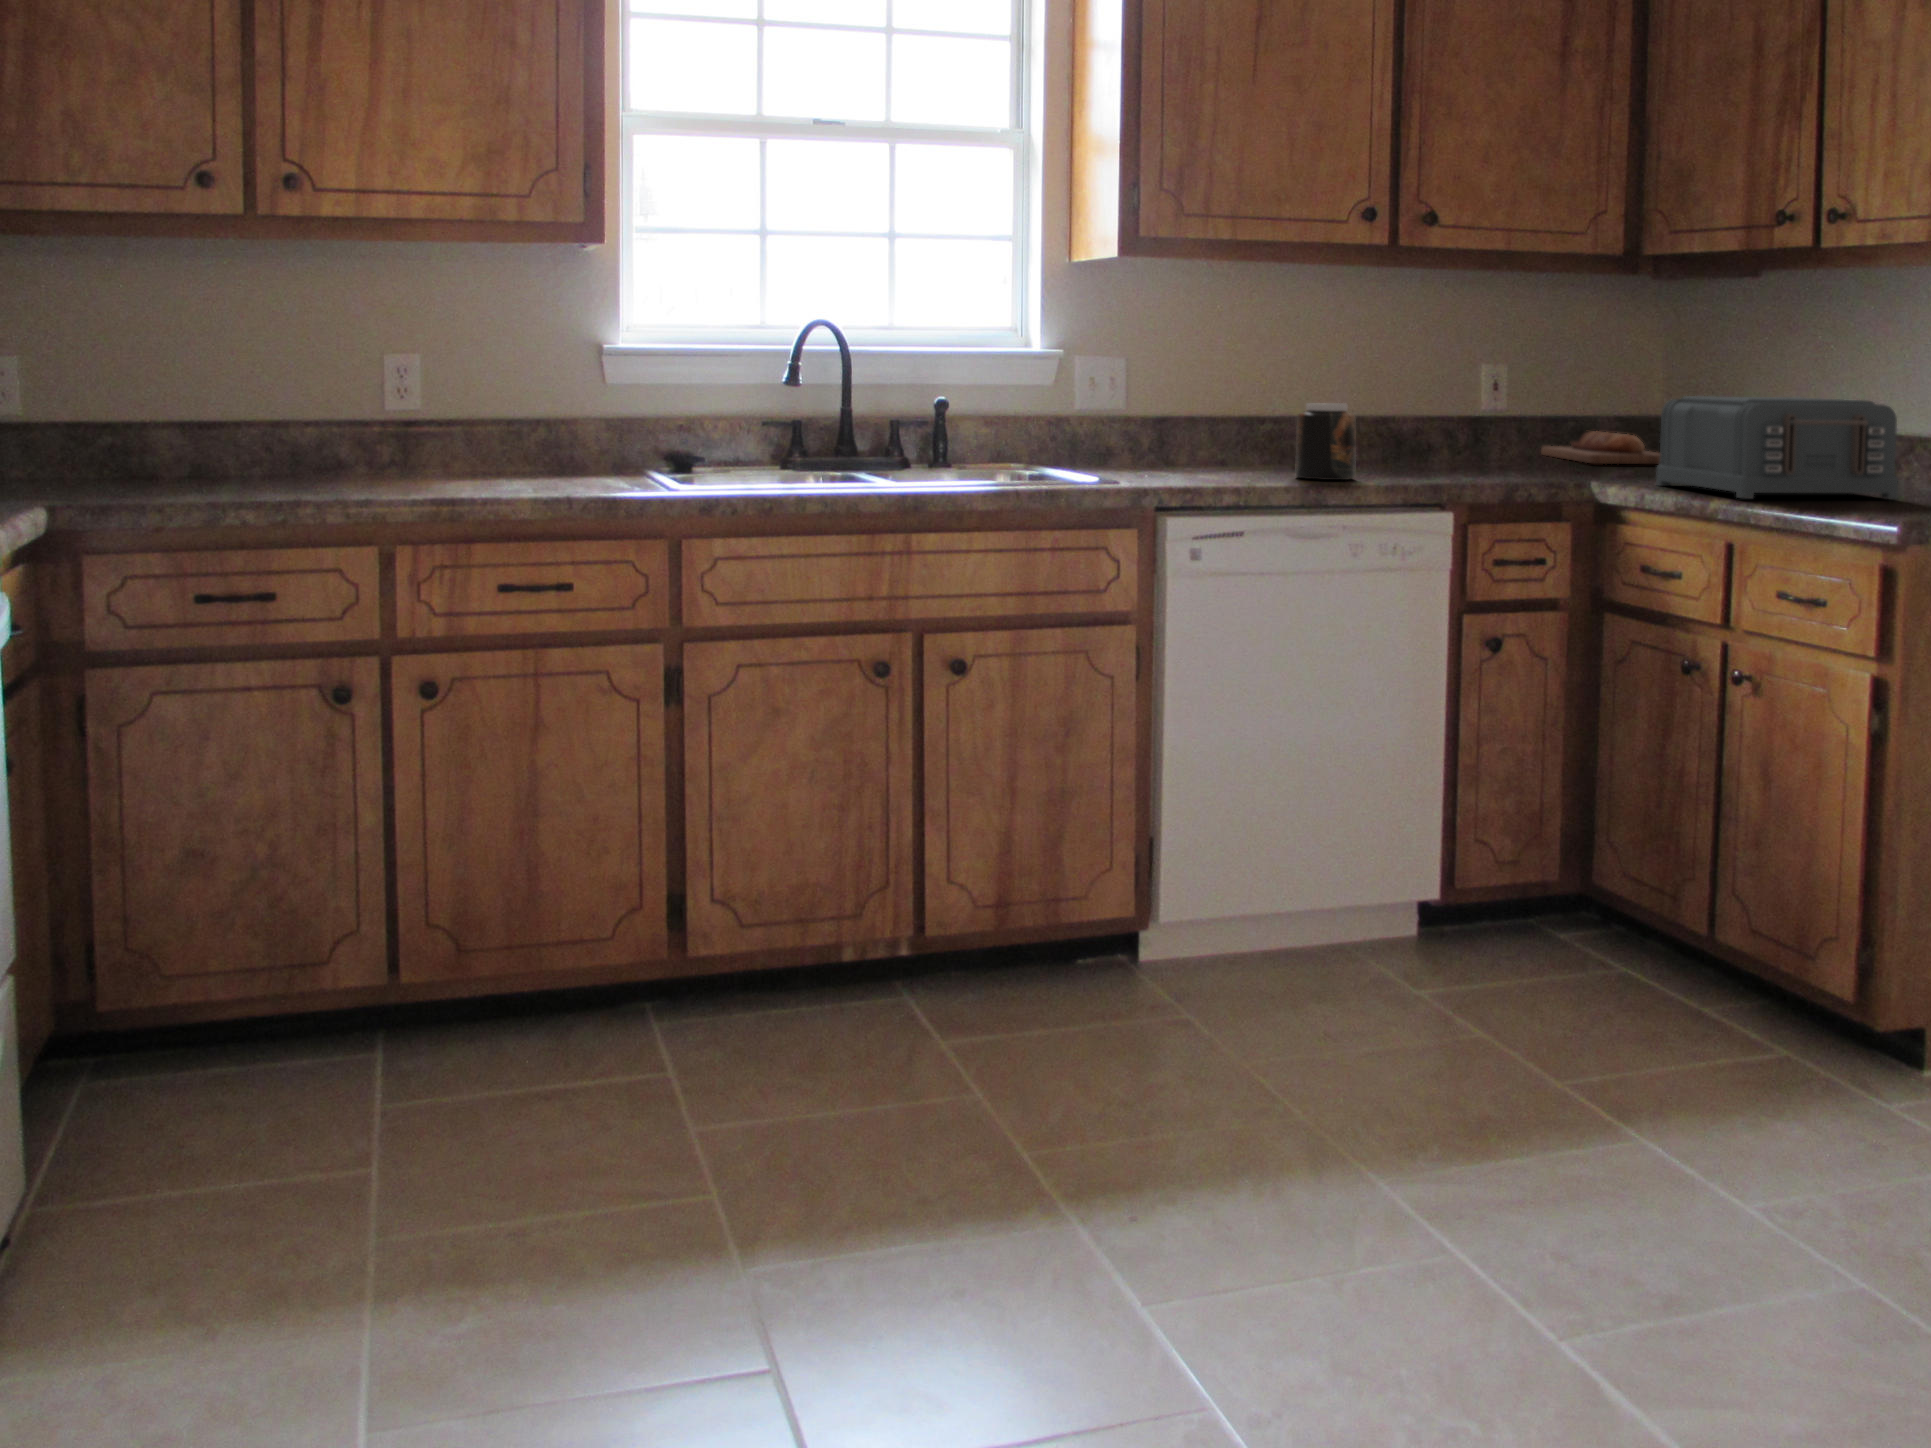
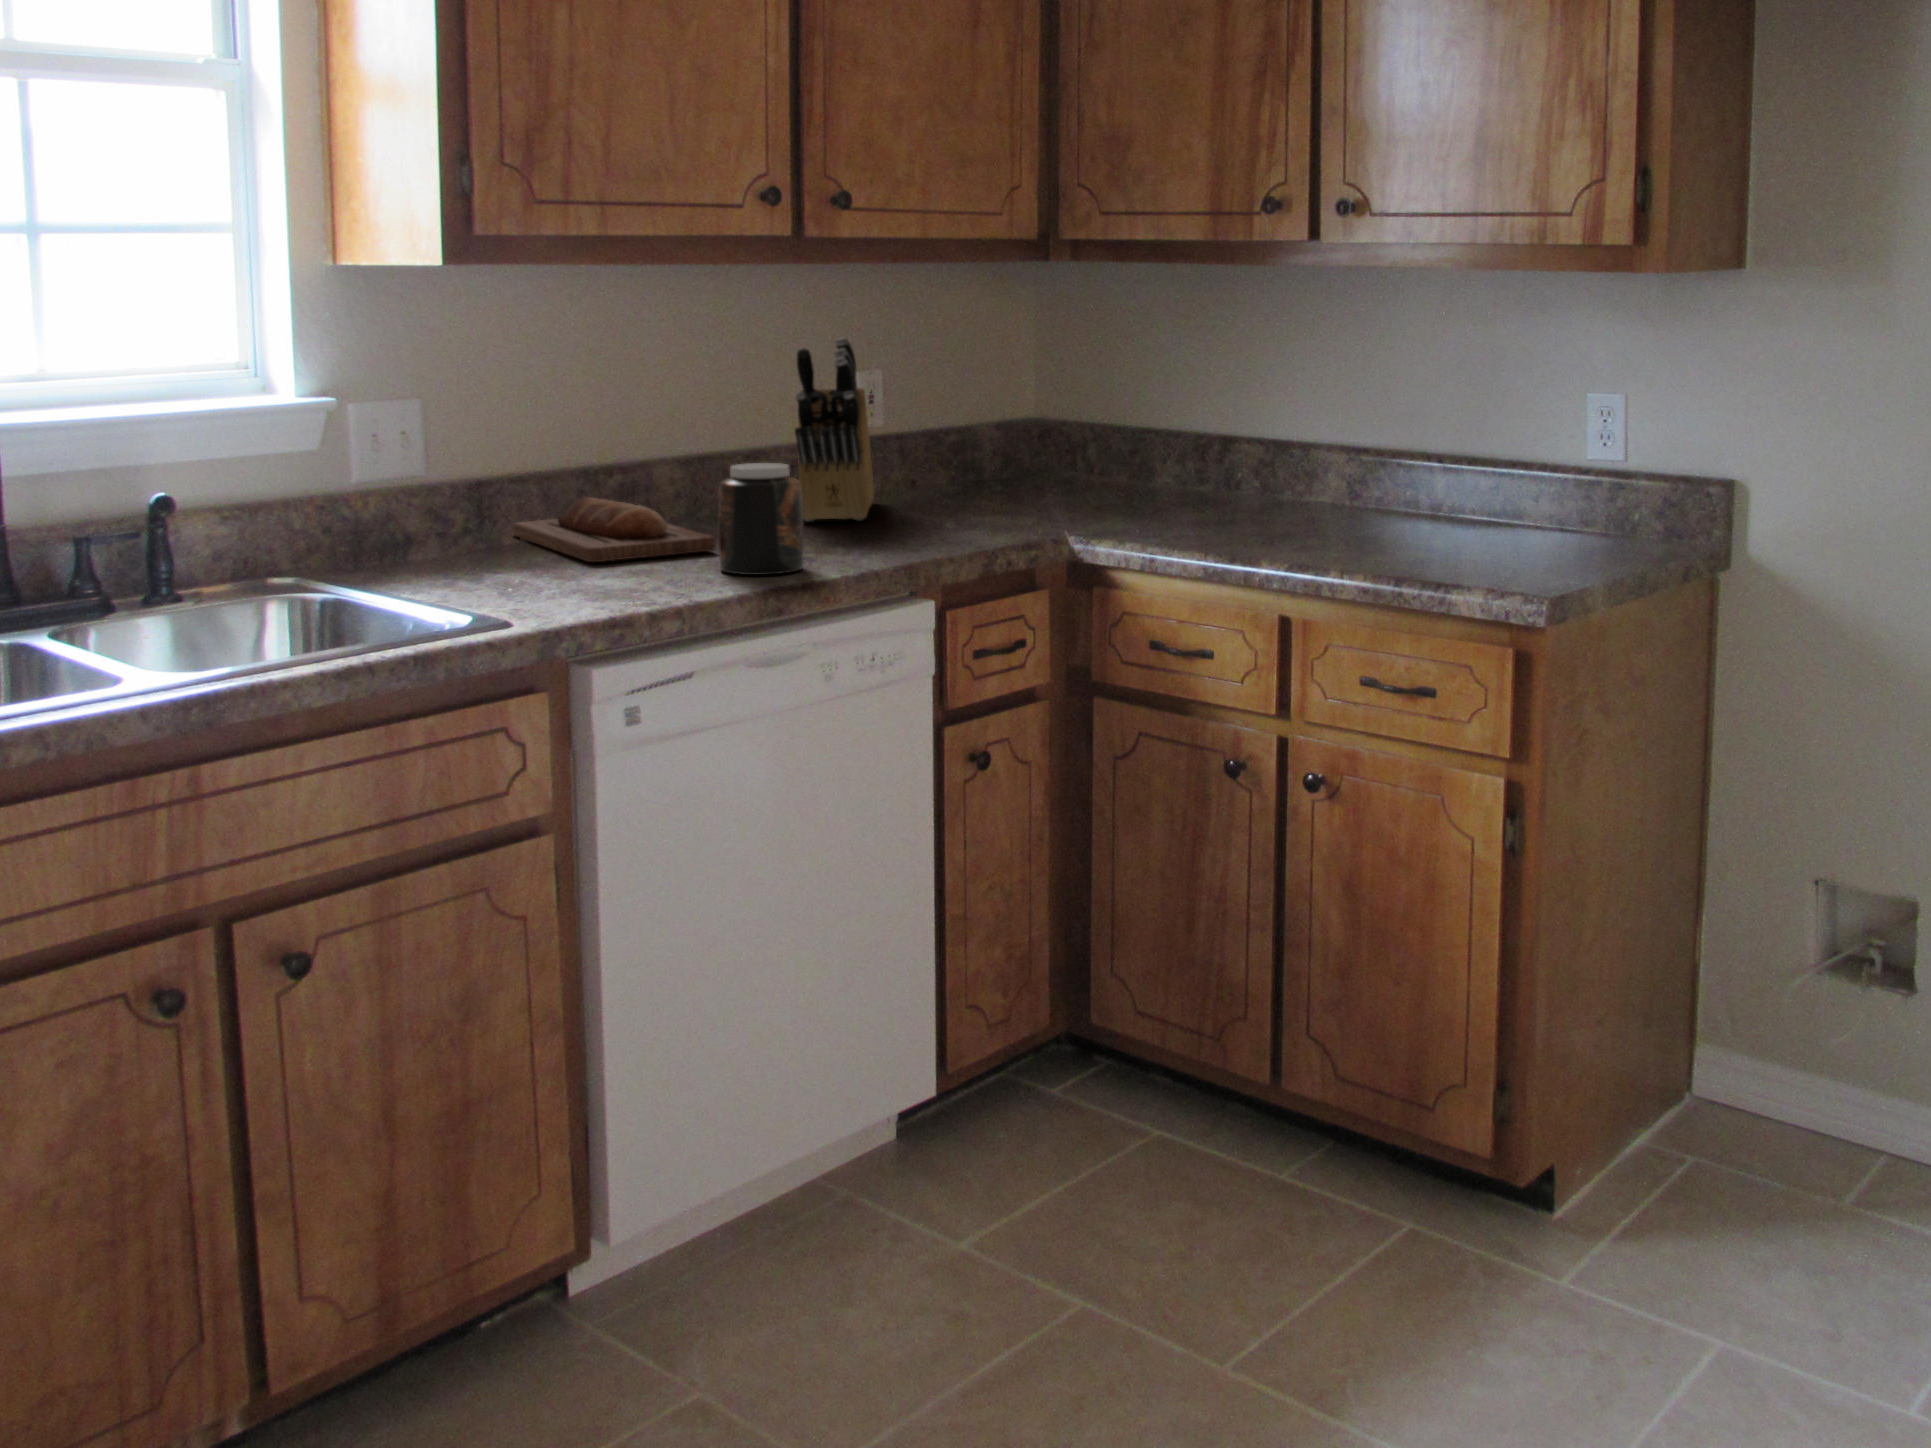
knife block: none [1389,325,1477,466] -> present [795,337,874,522]
toaster: present [1656,396,1898,499] -> none [1153,419,1430,561]
bread loaf: present [1541,431,1660,464] -> present [513,497,716,562]

